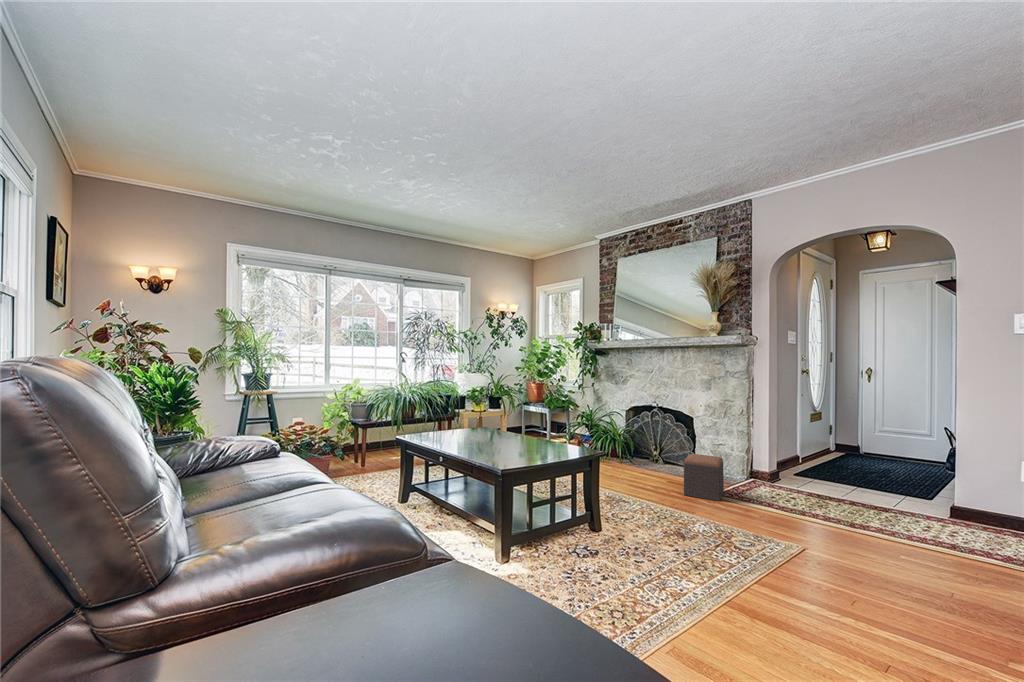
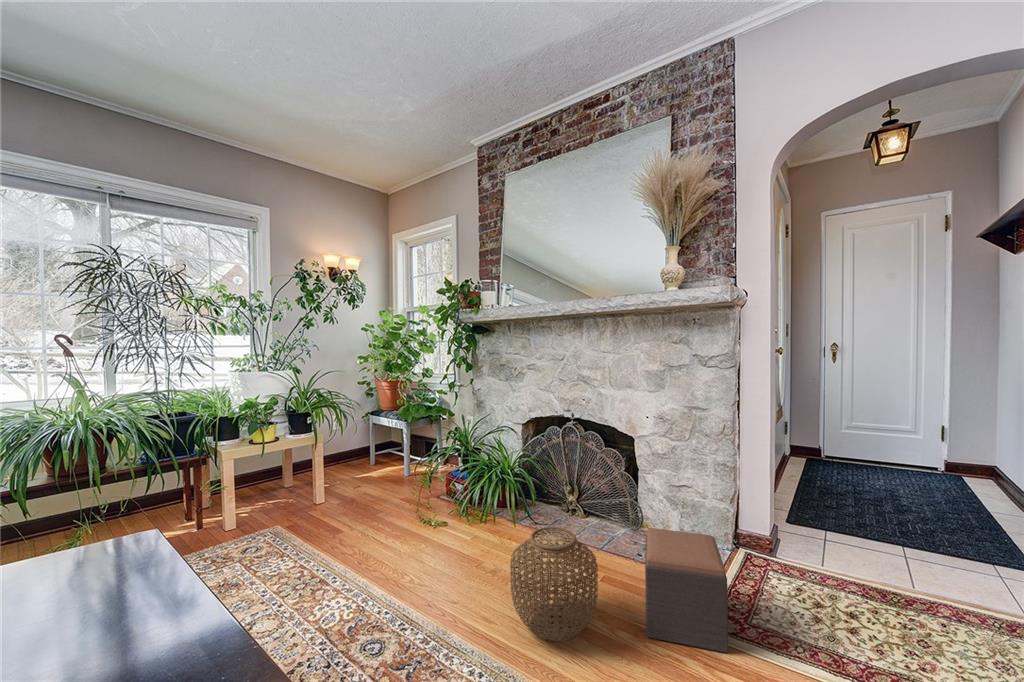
woven basket: none [621,447,662,493] -> present [510,527,598,641]

